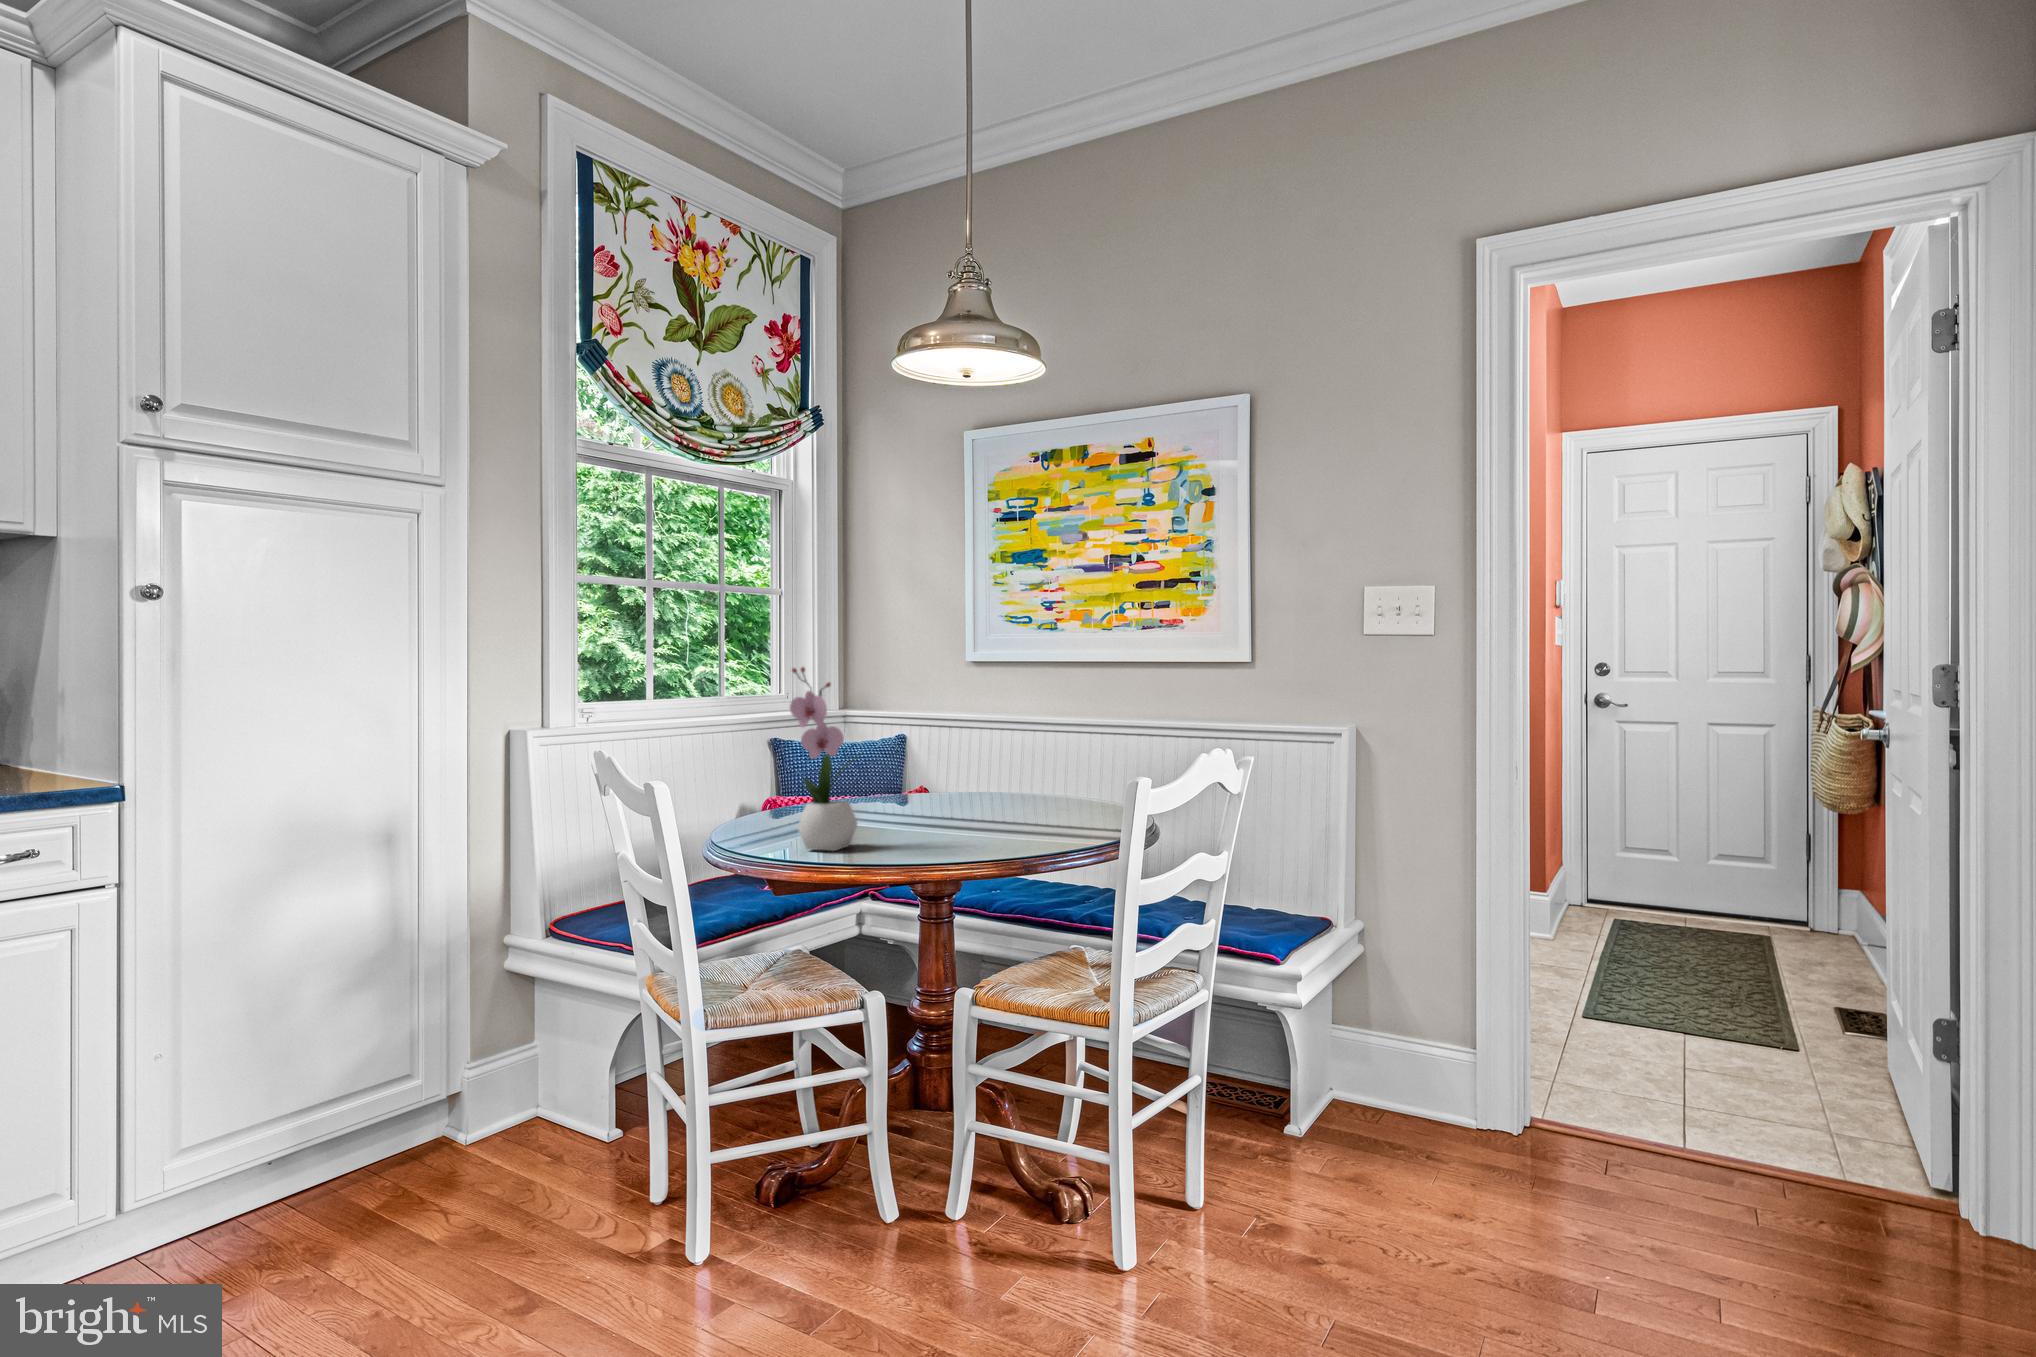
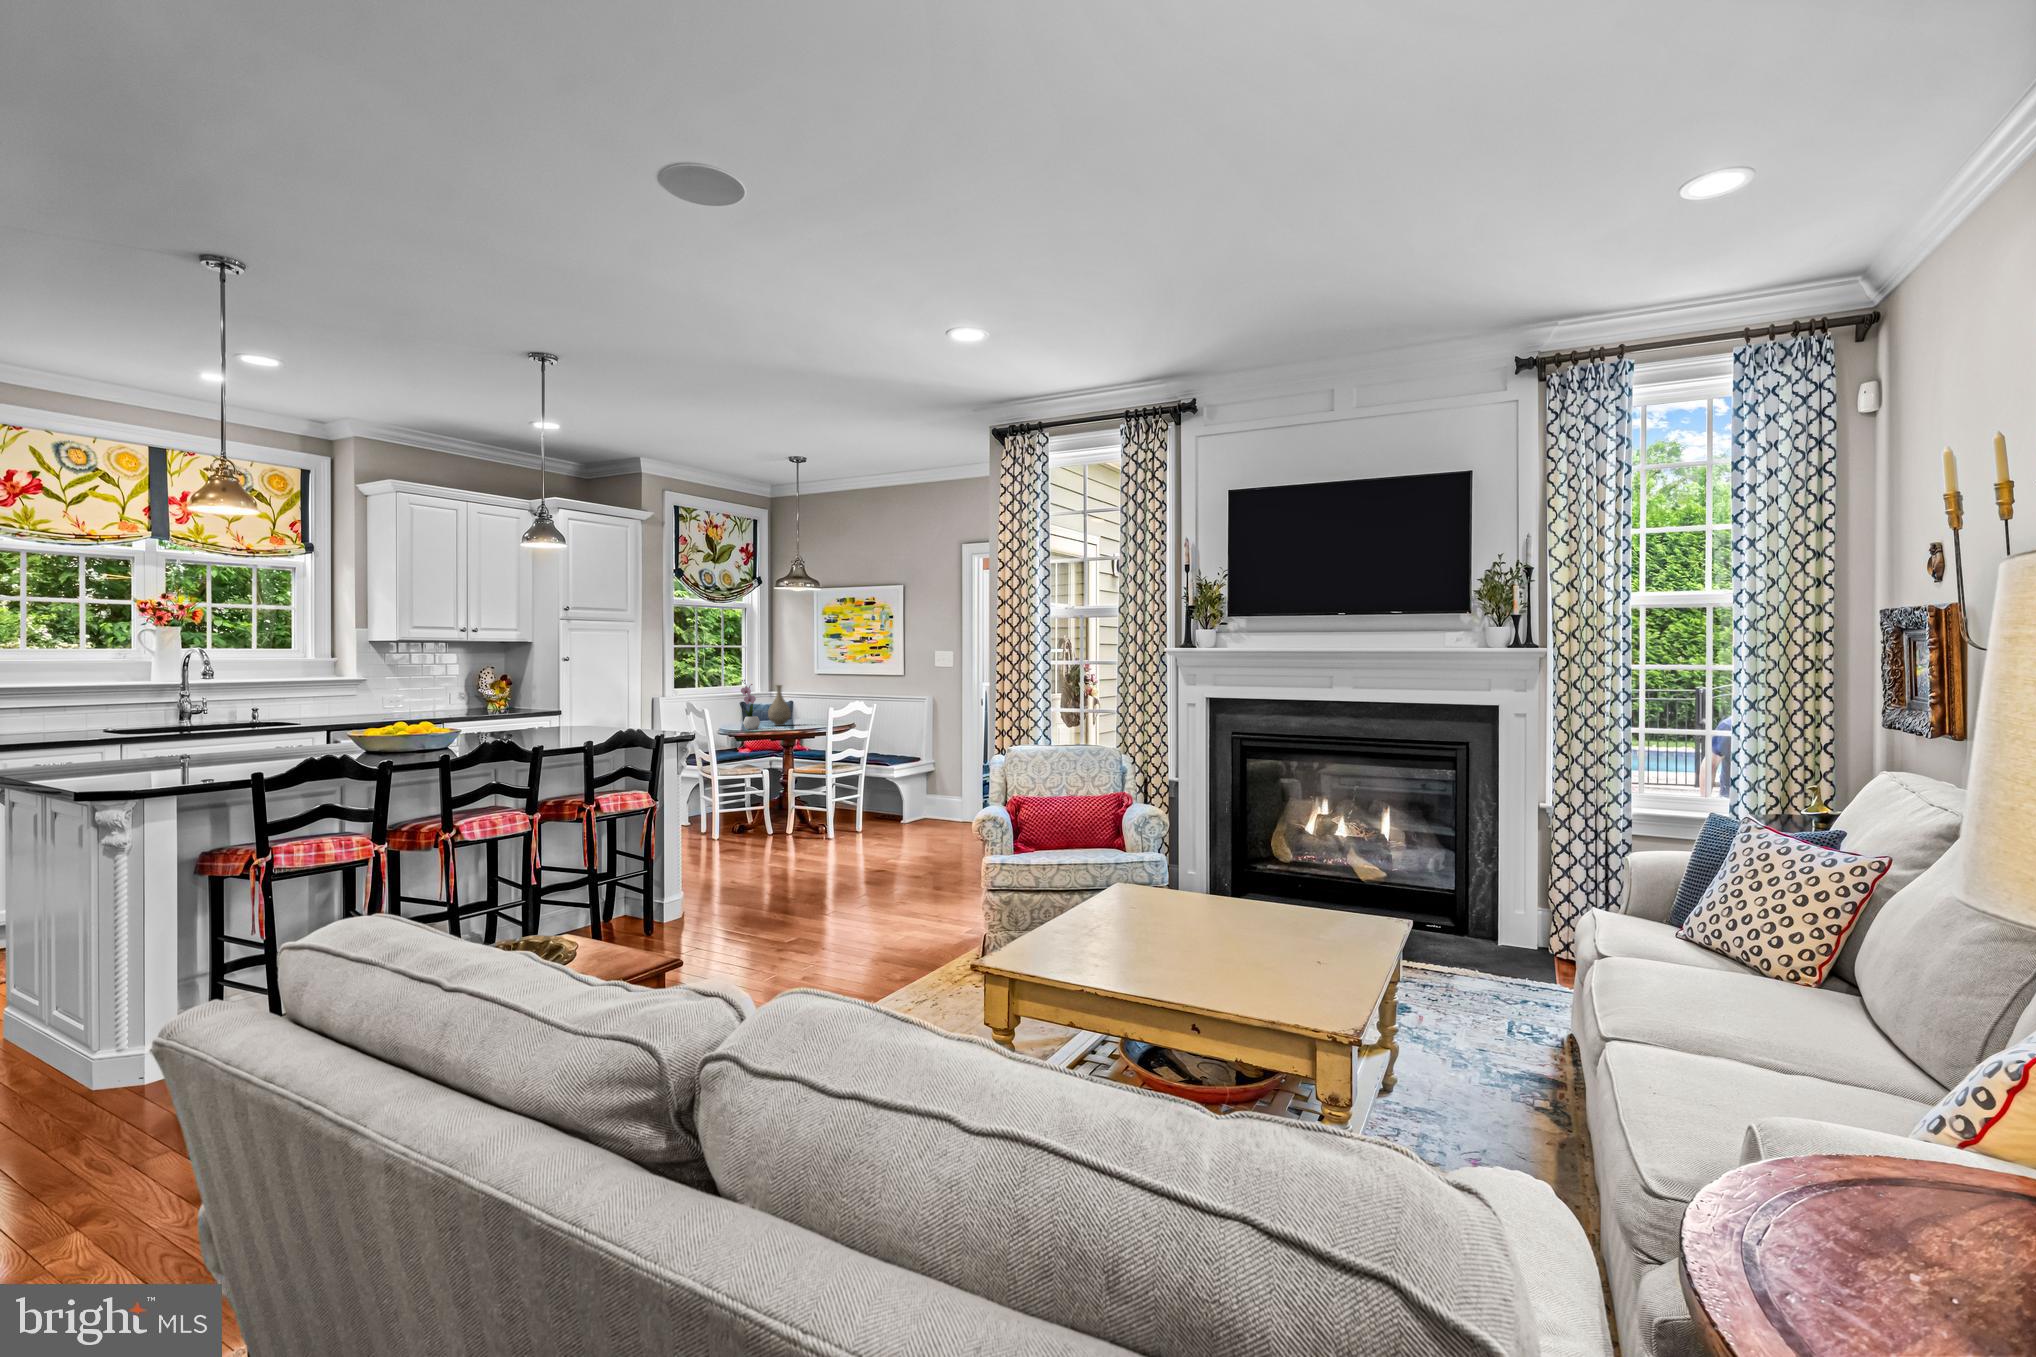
vase: none [872,688,946,825] -> present [768,685,791,726]

